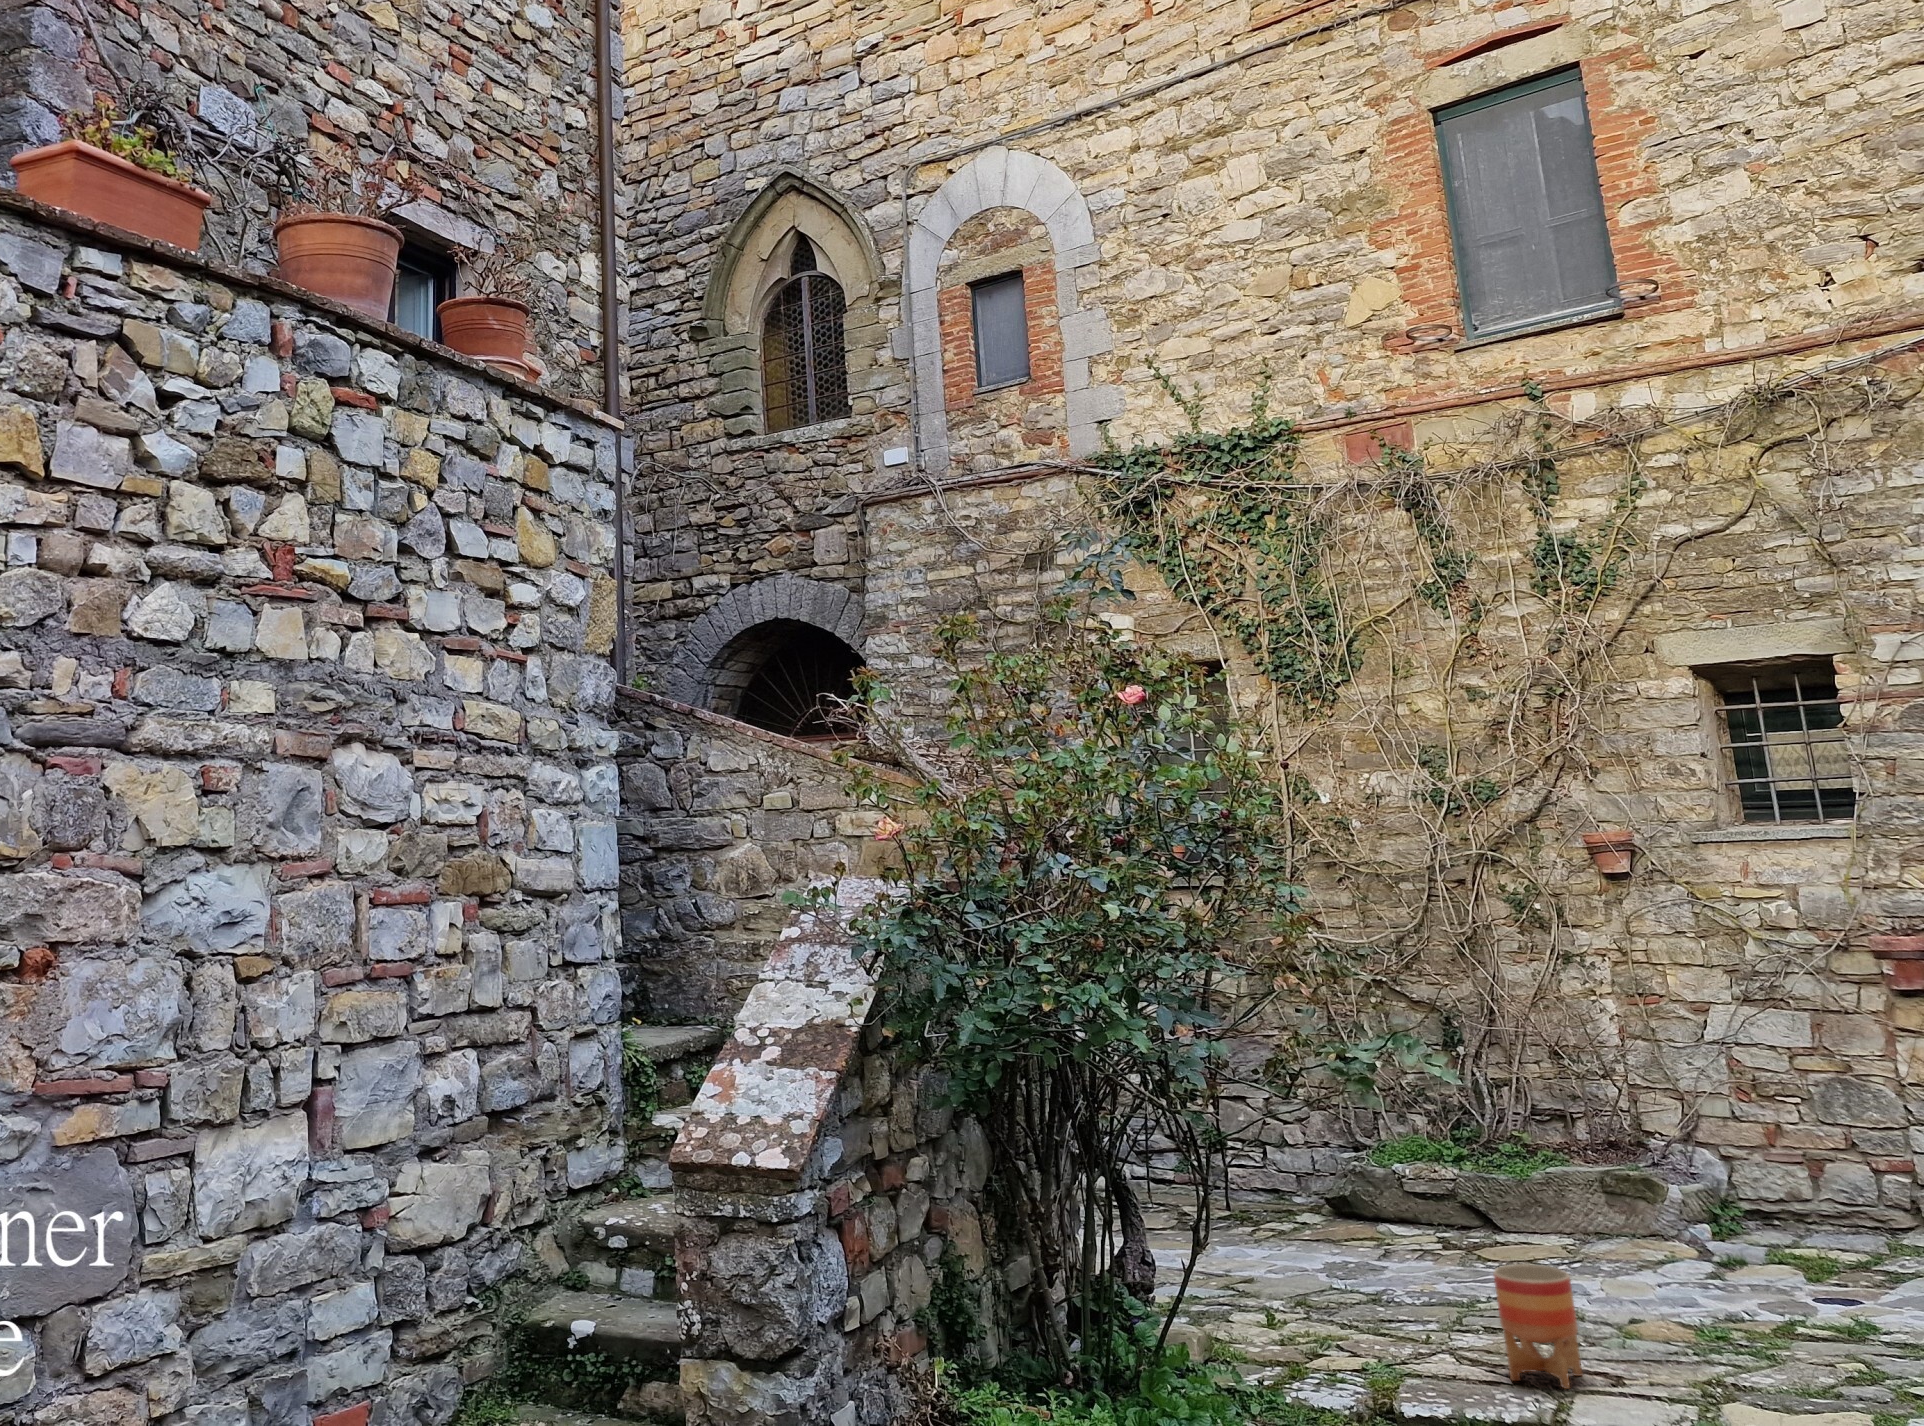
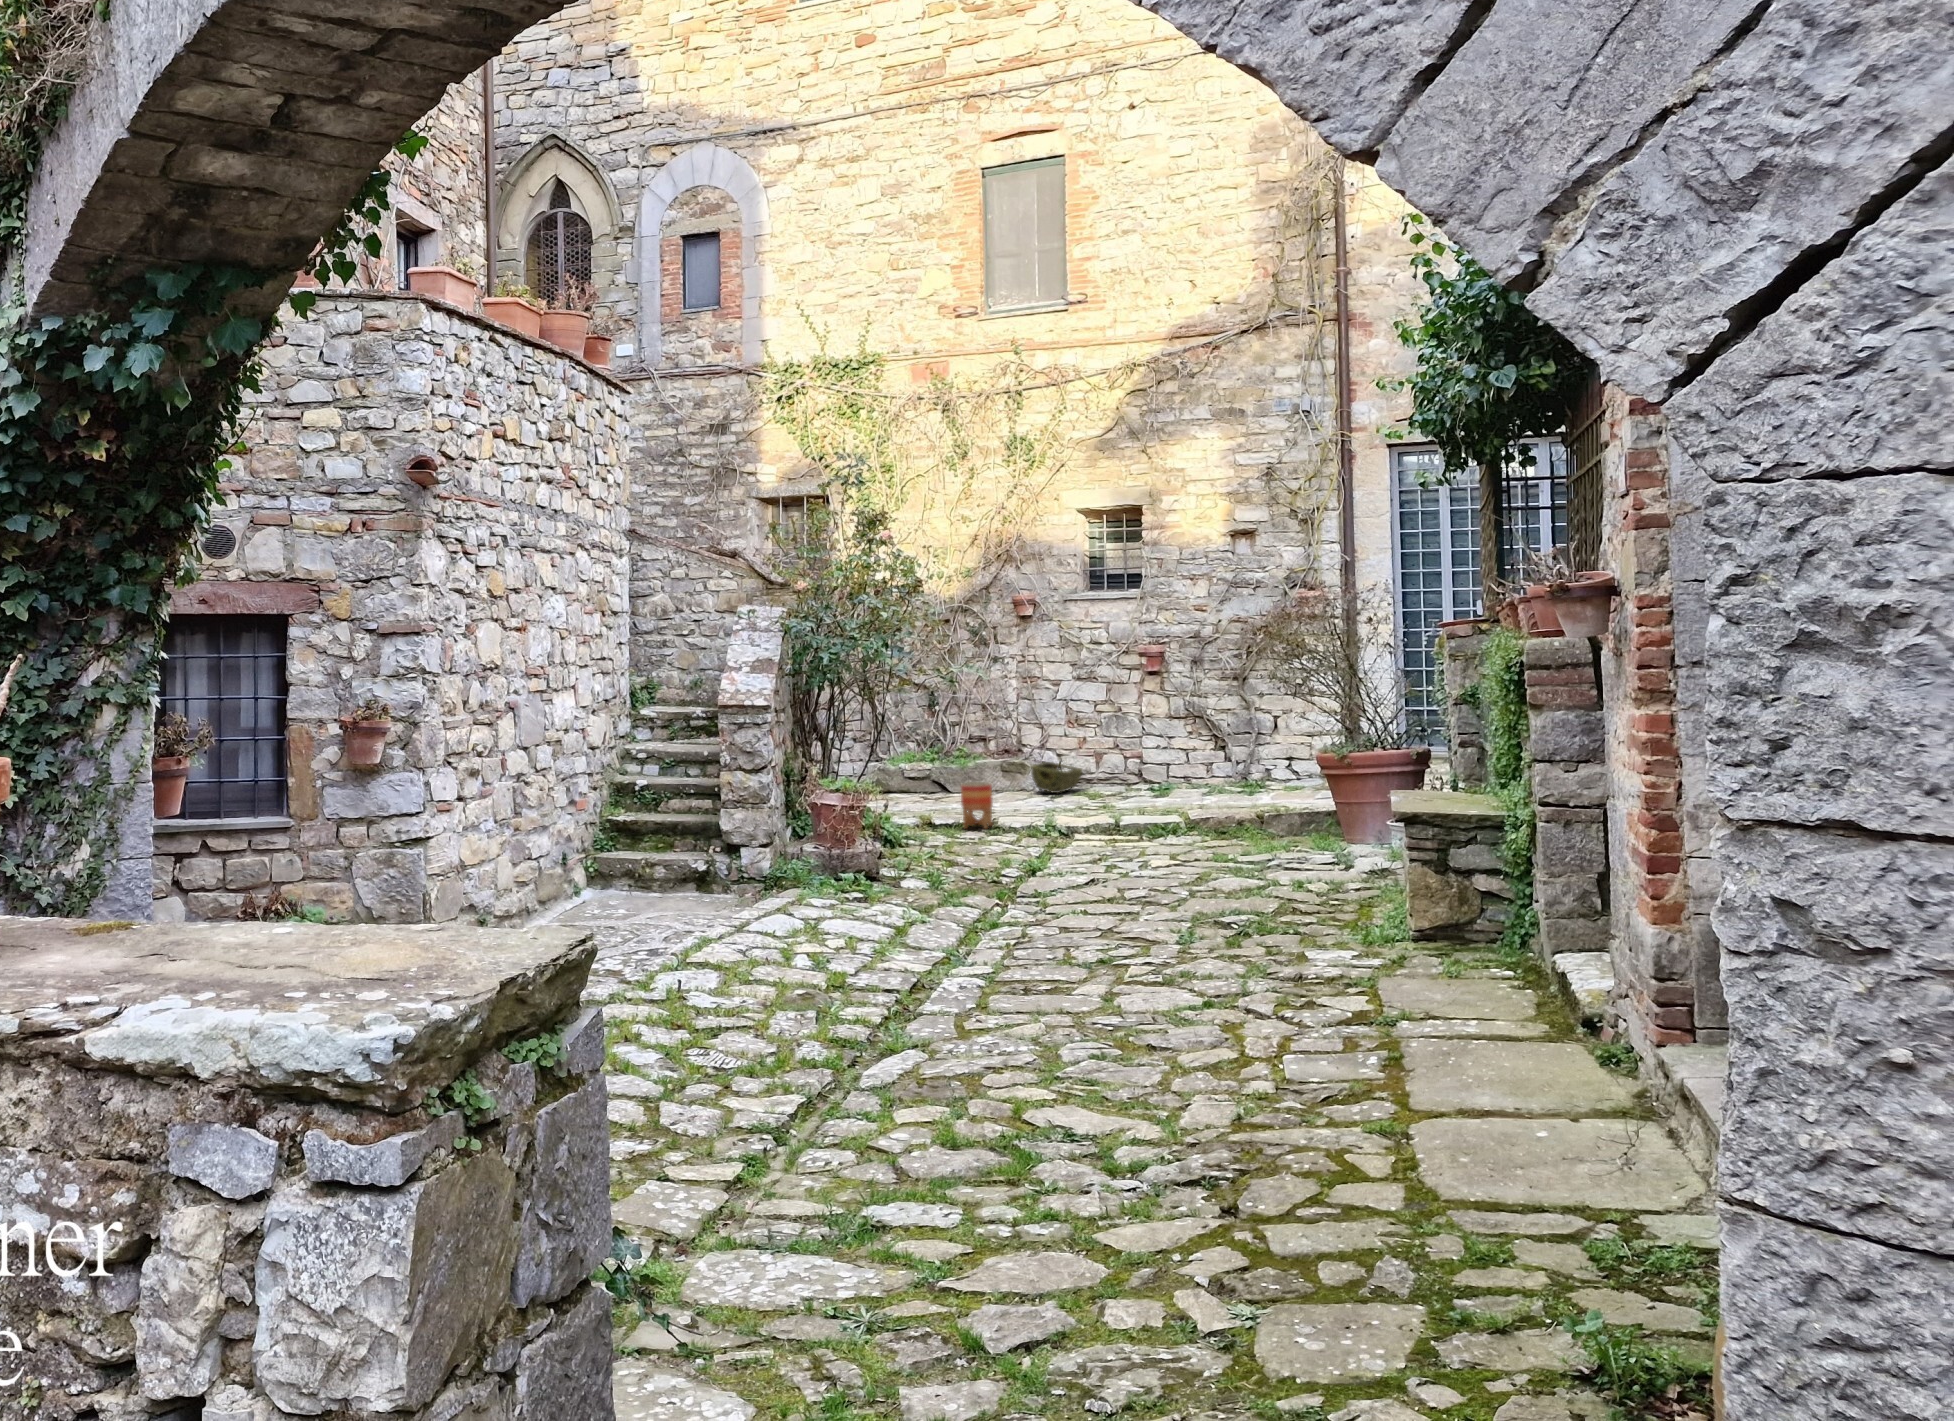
woven basket: none [1657,1168,1780,1245] -> present [1031,762,1083,793]

